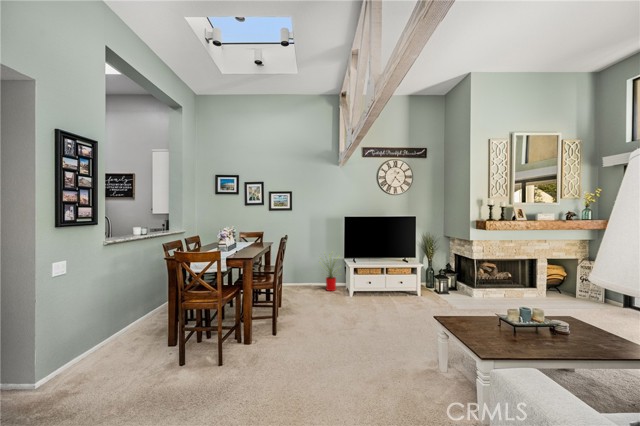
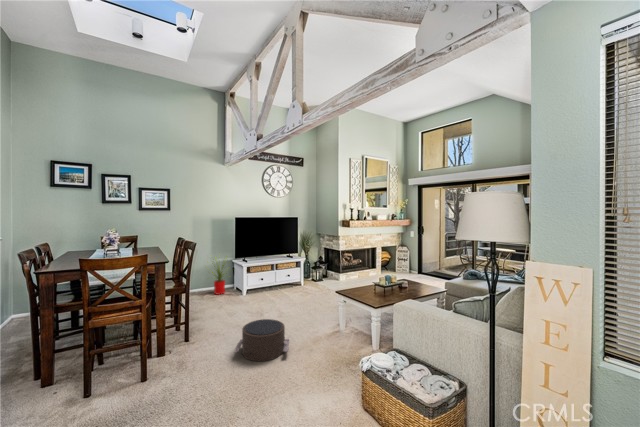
pouf: none [295,332,362,389] -> present [234,319,289,361]

